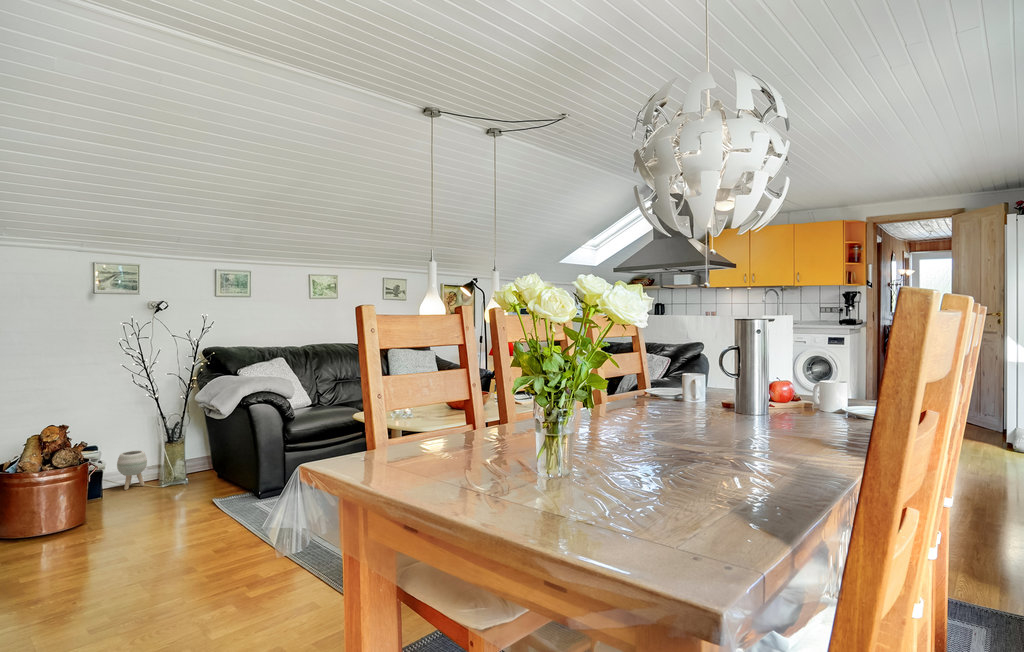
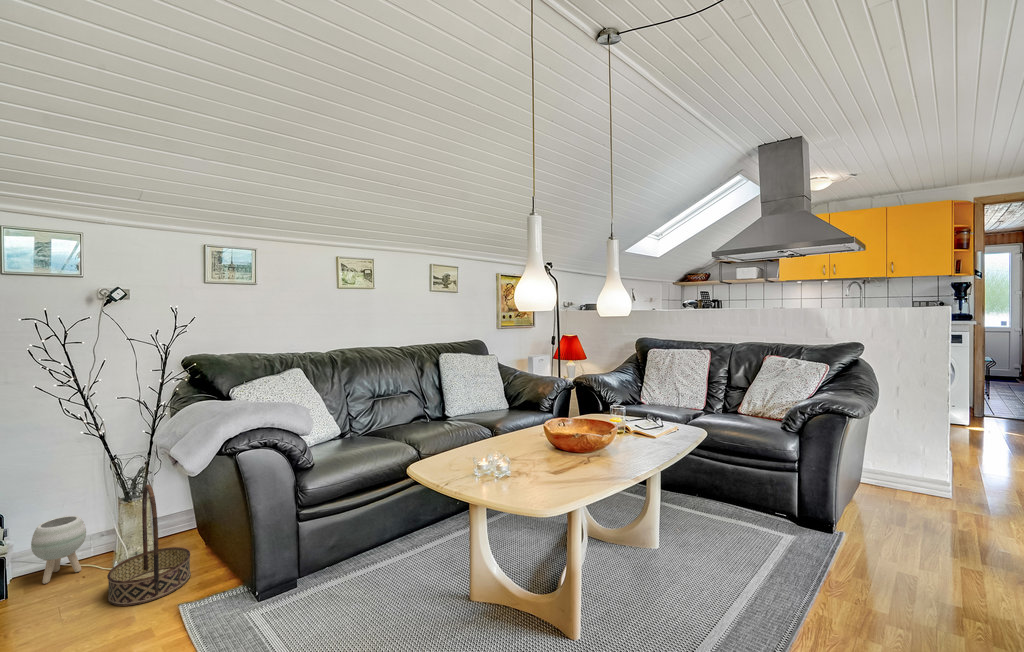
basket: none [170,428,216,497] -> present [107,484,191,606]

